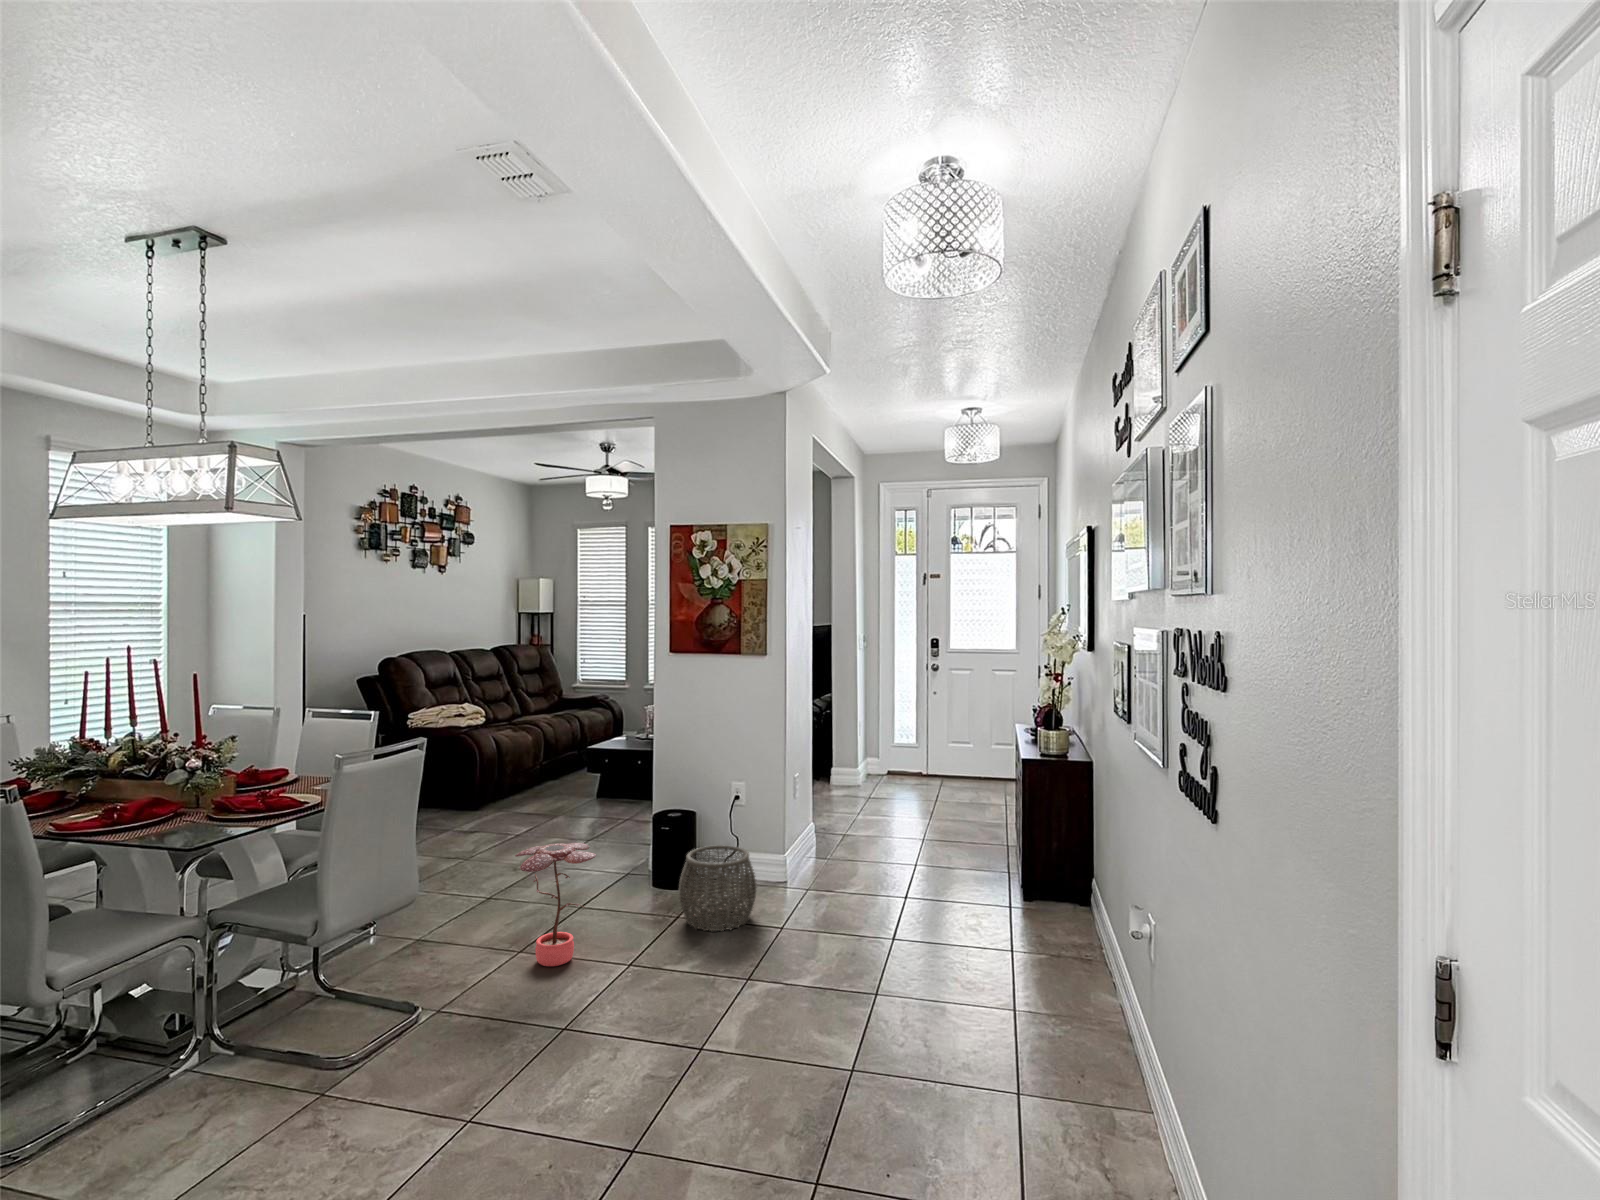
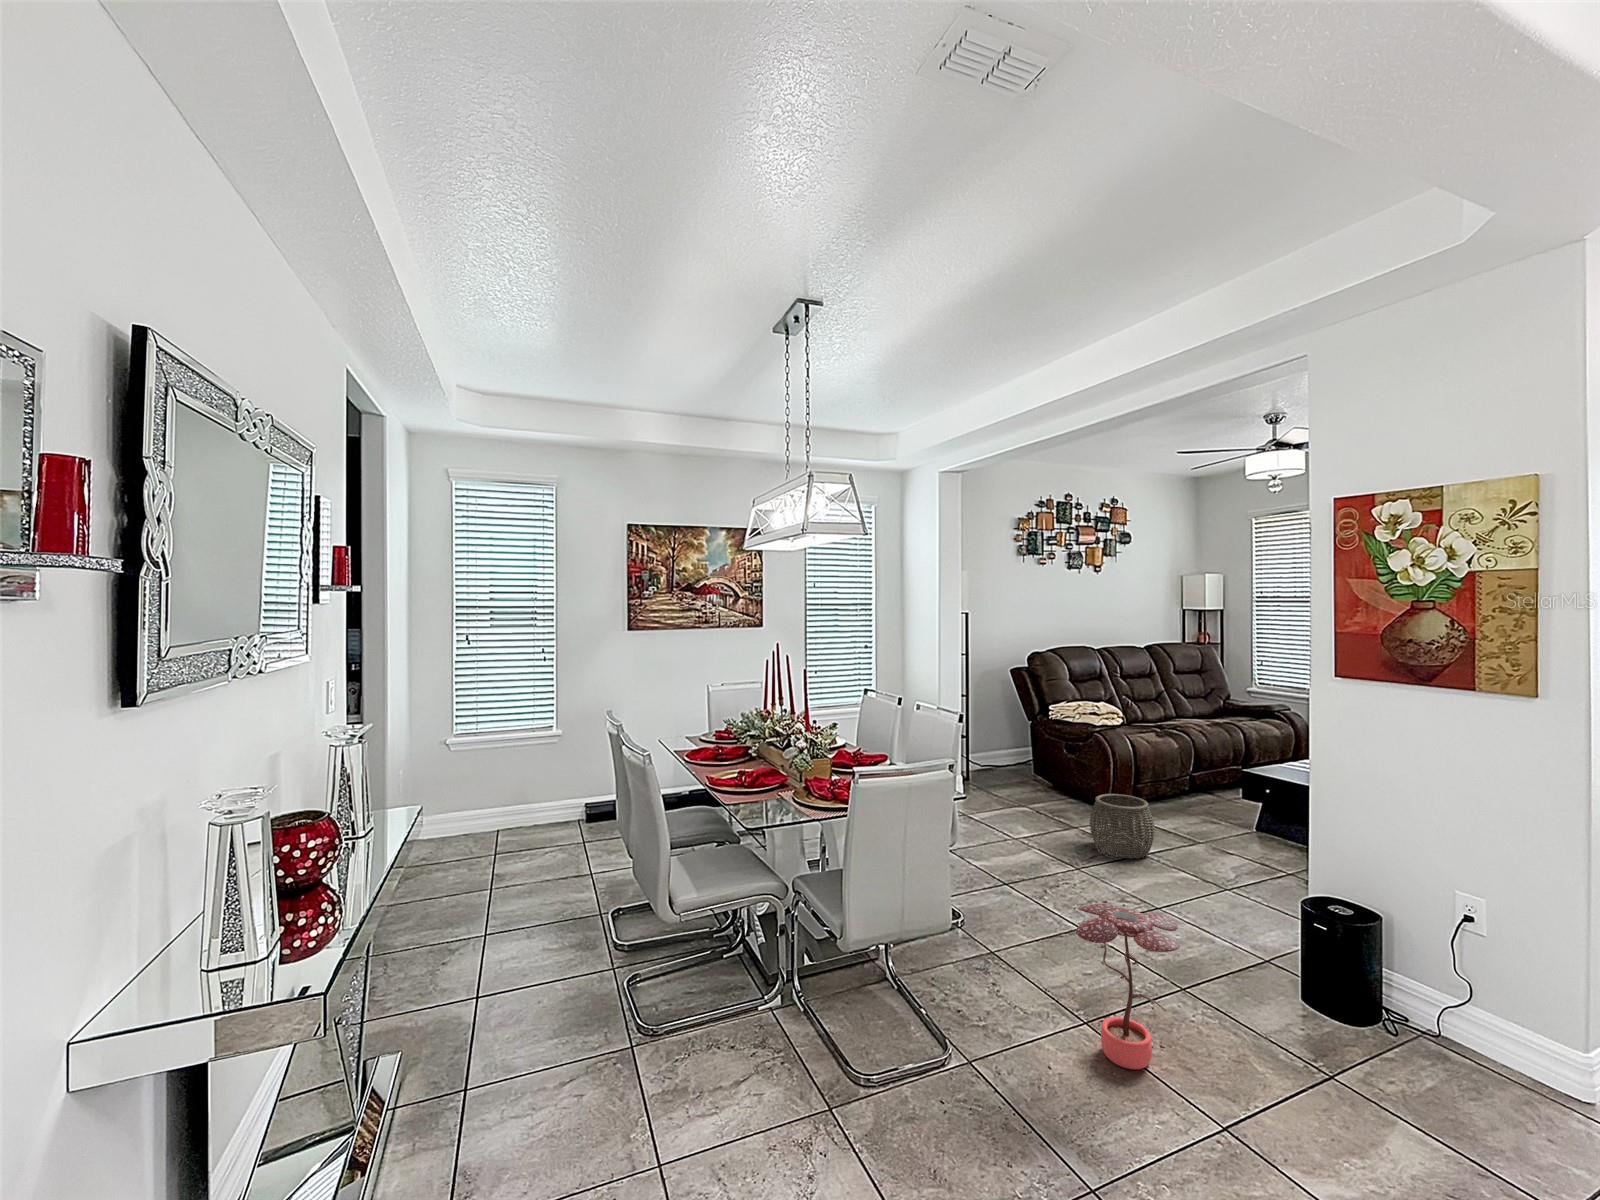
woven basket: present [679,845,756,931] -> present [1089,794,1155,859]

